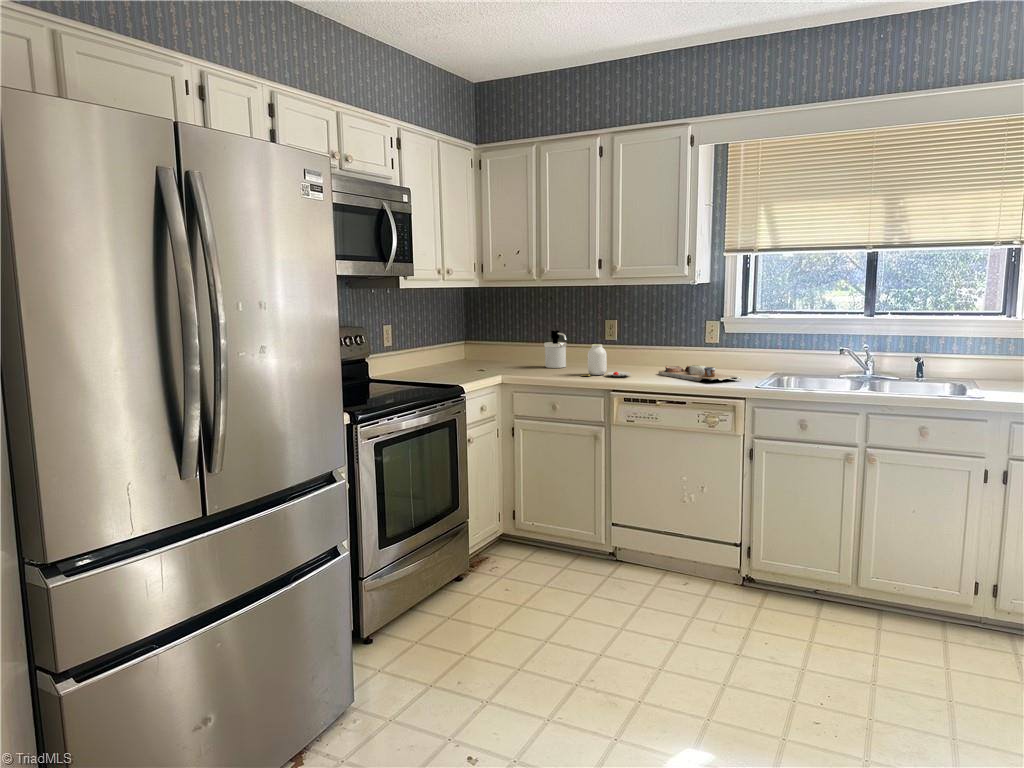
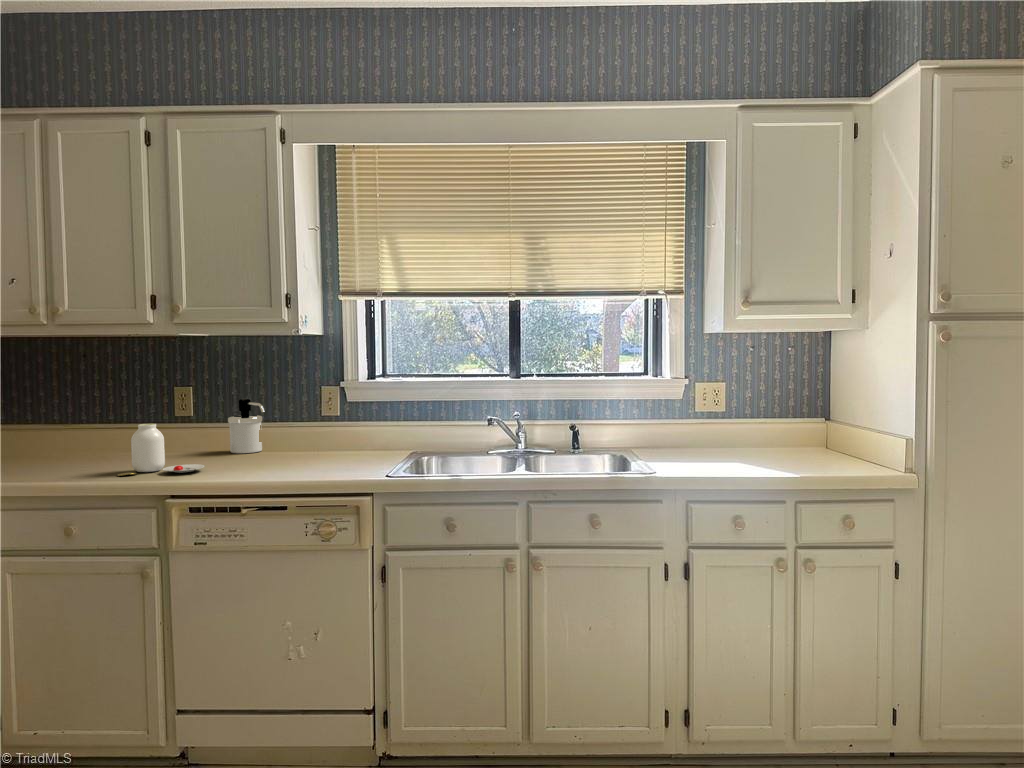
soap dispenser: present [544,330,567,368] -> present [228,399,264,453]
cutting board: present [659,365,741,381] -> none [249,448,367,473]

